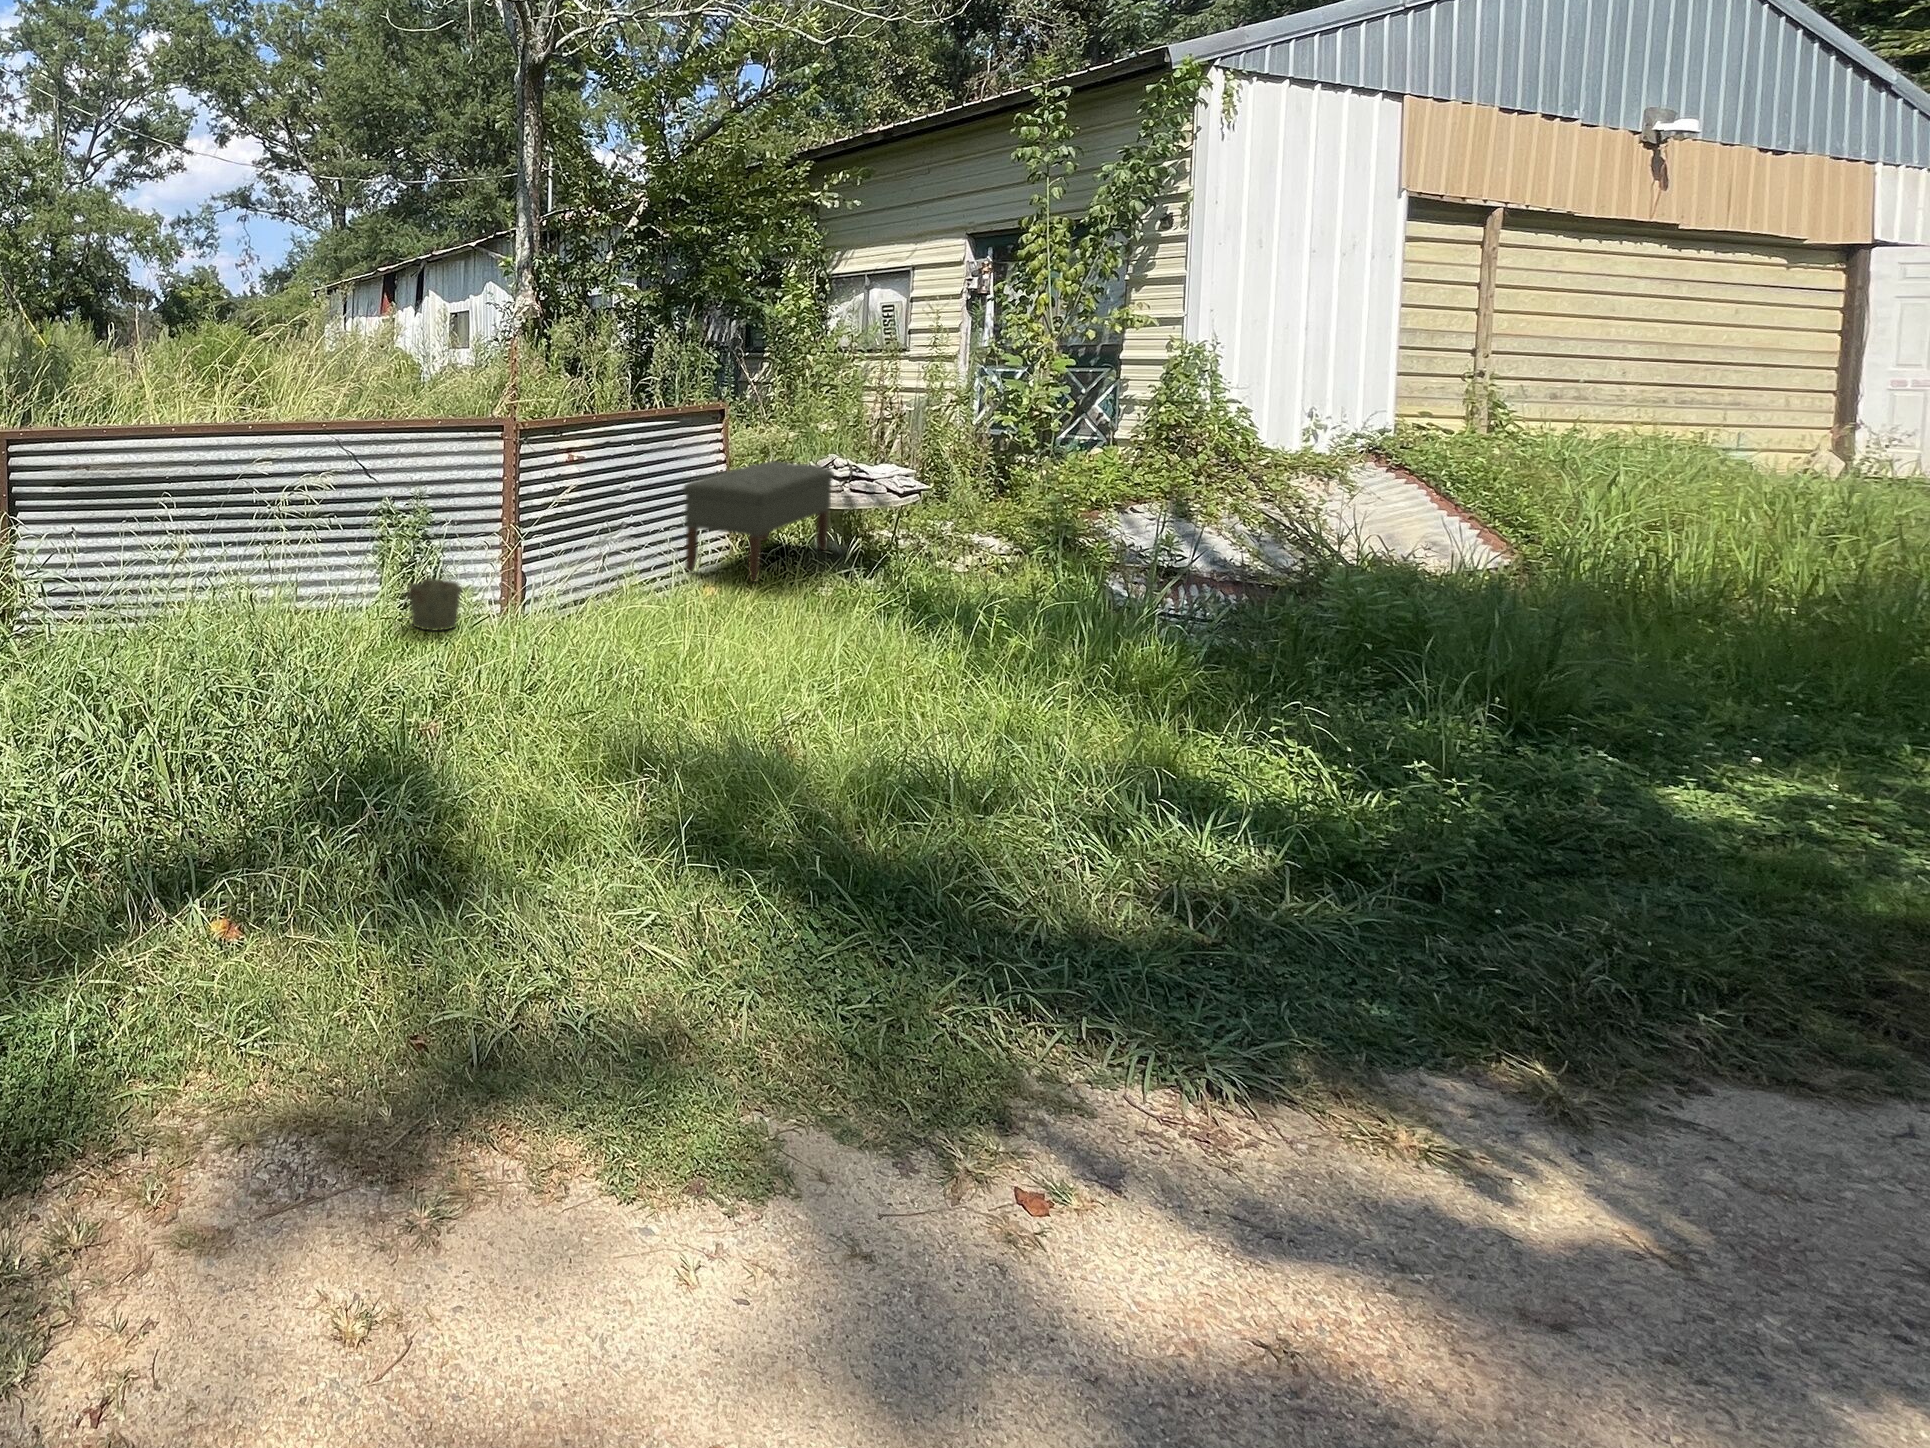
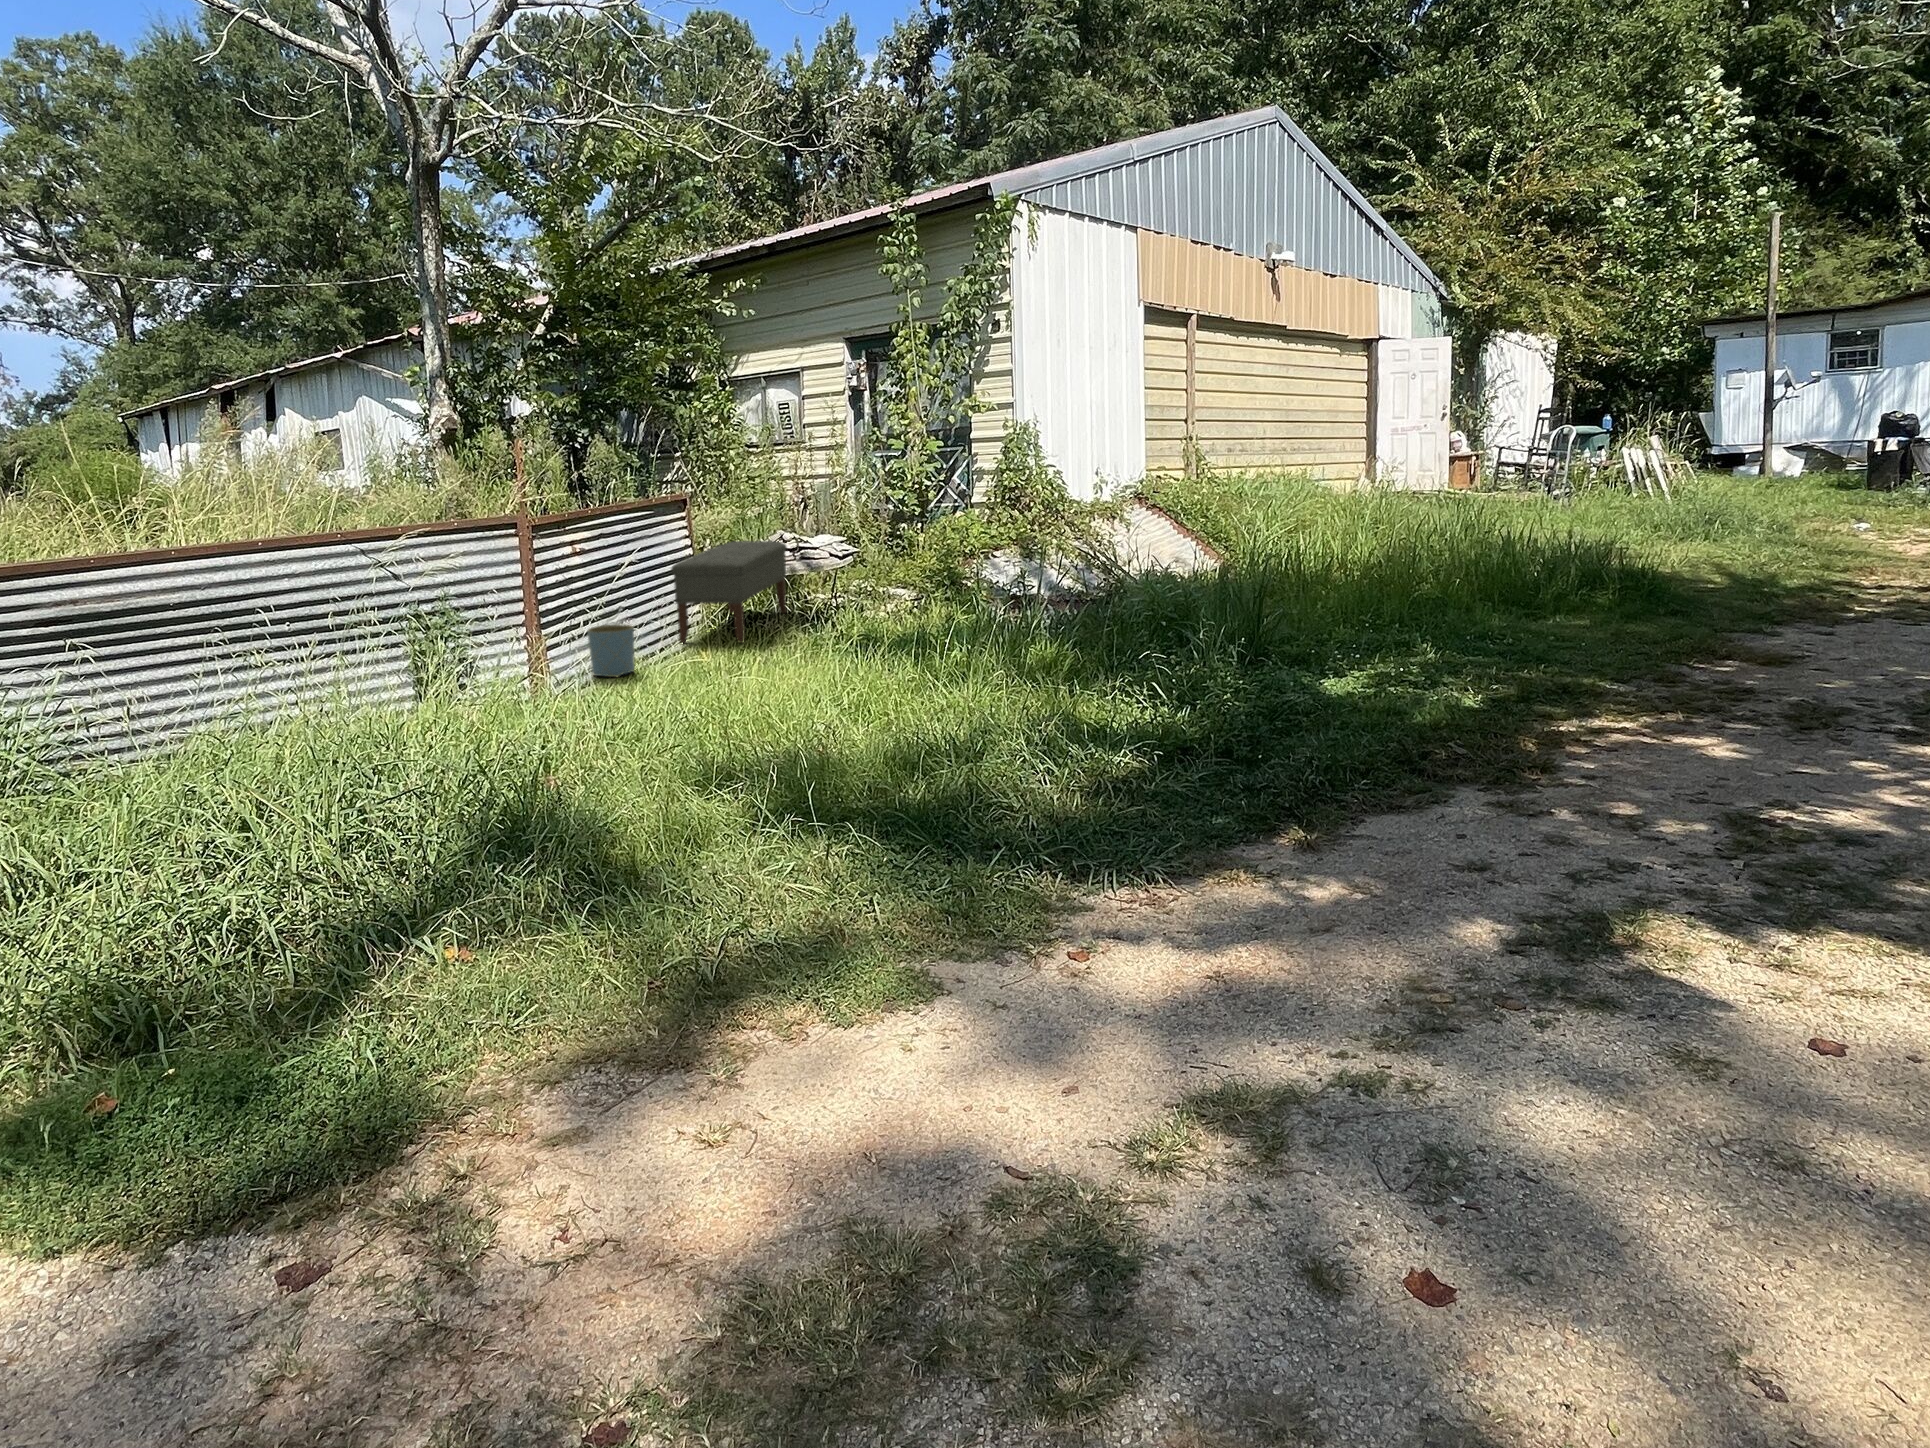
planter: none [572,543,622,603] -> present [588,624,635,677]
bucket: present [403,578,463,631] -> none [432,673,500,721]

